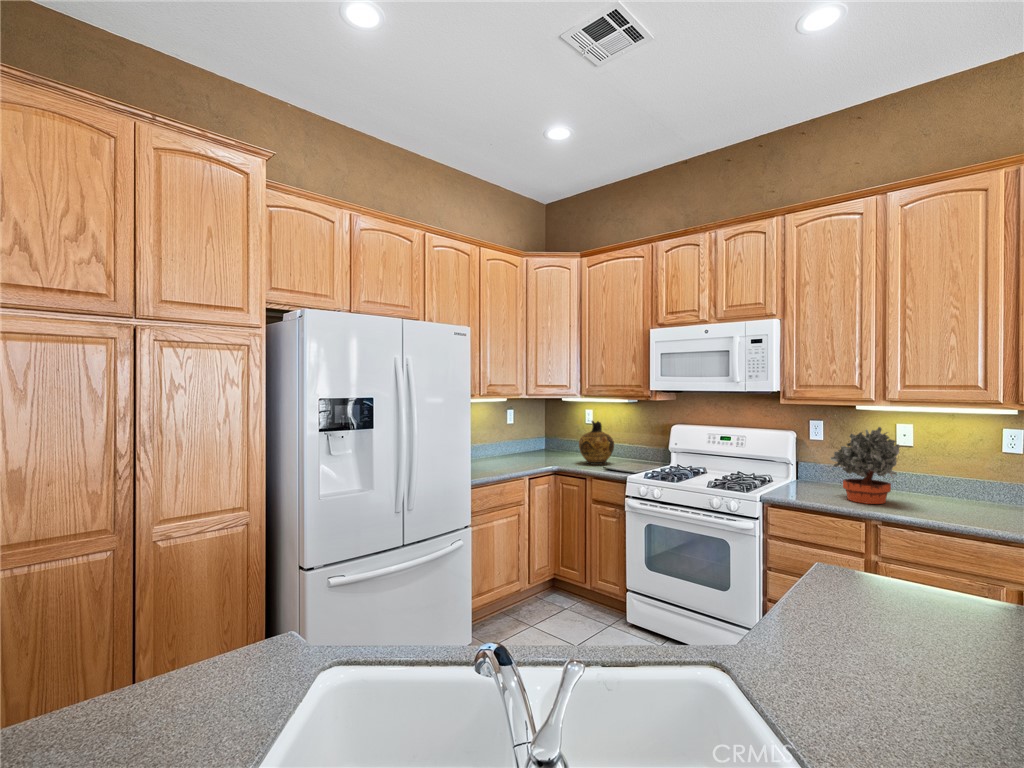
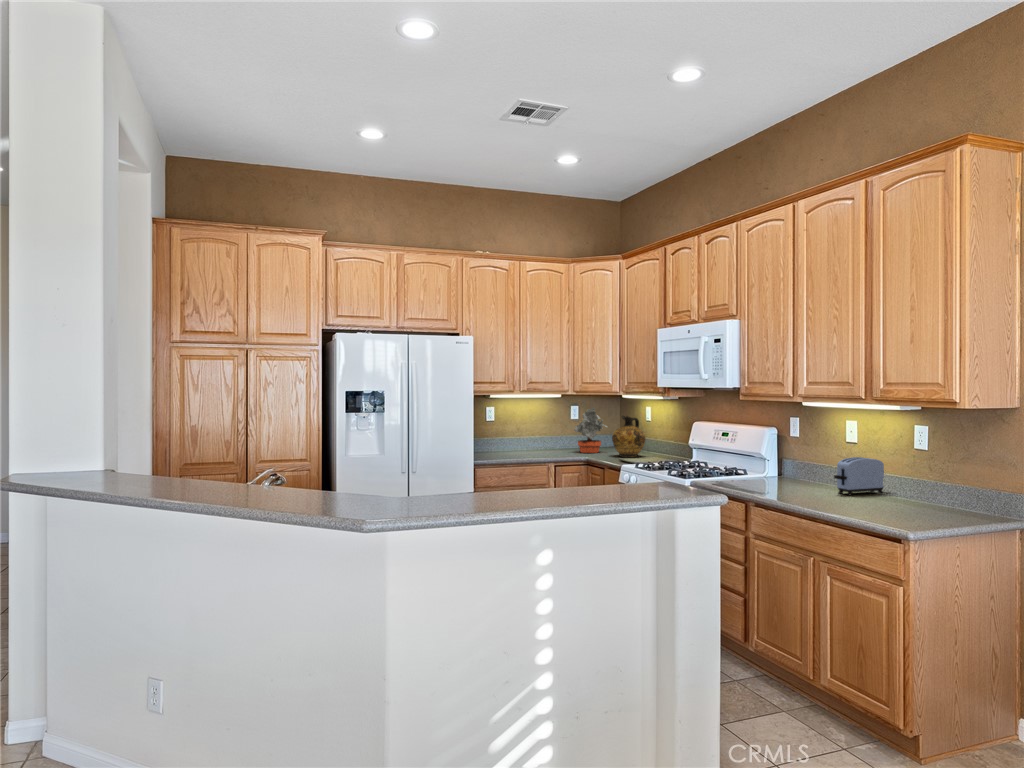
potted plant: present [830,427,900,504] -> present [574,408,607,453]
toaster: none [938,463,965,506] -> present [834,457,884,495]

